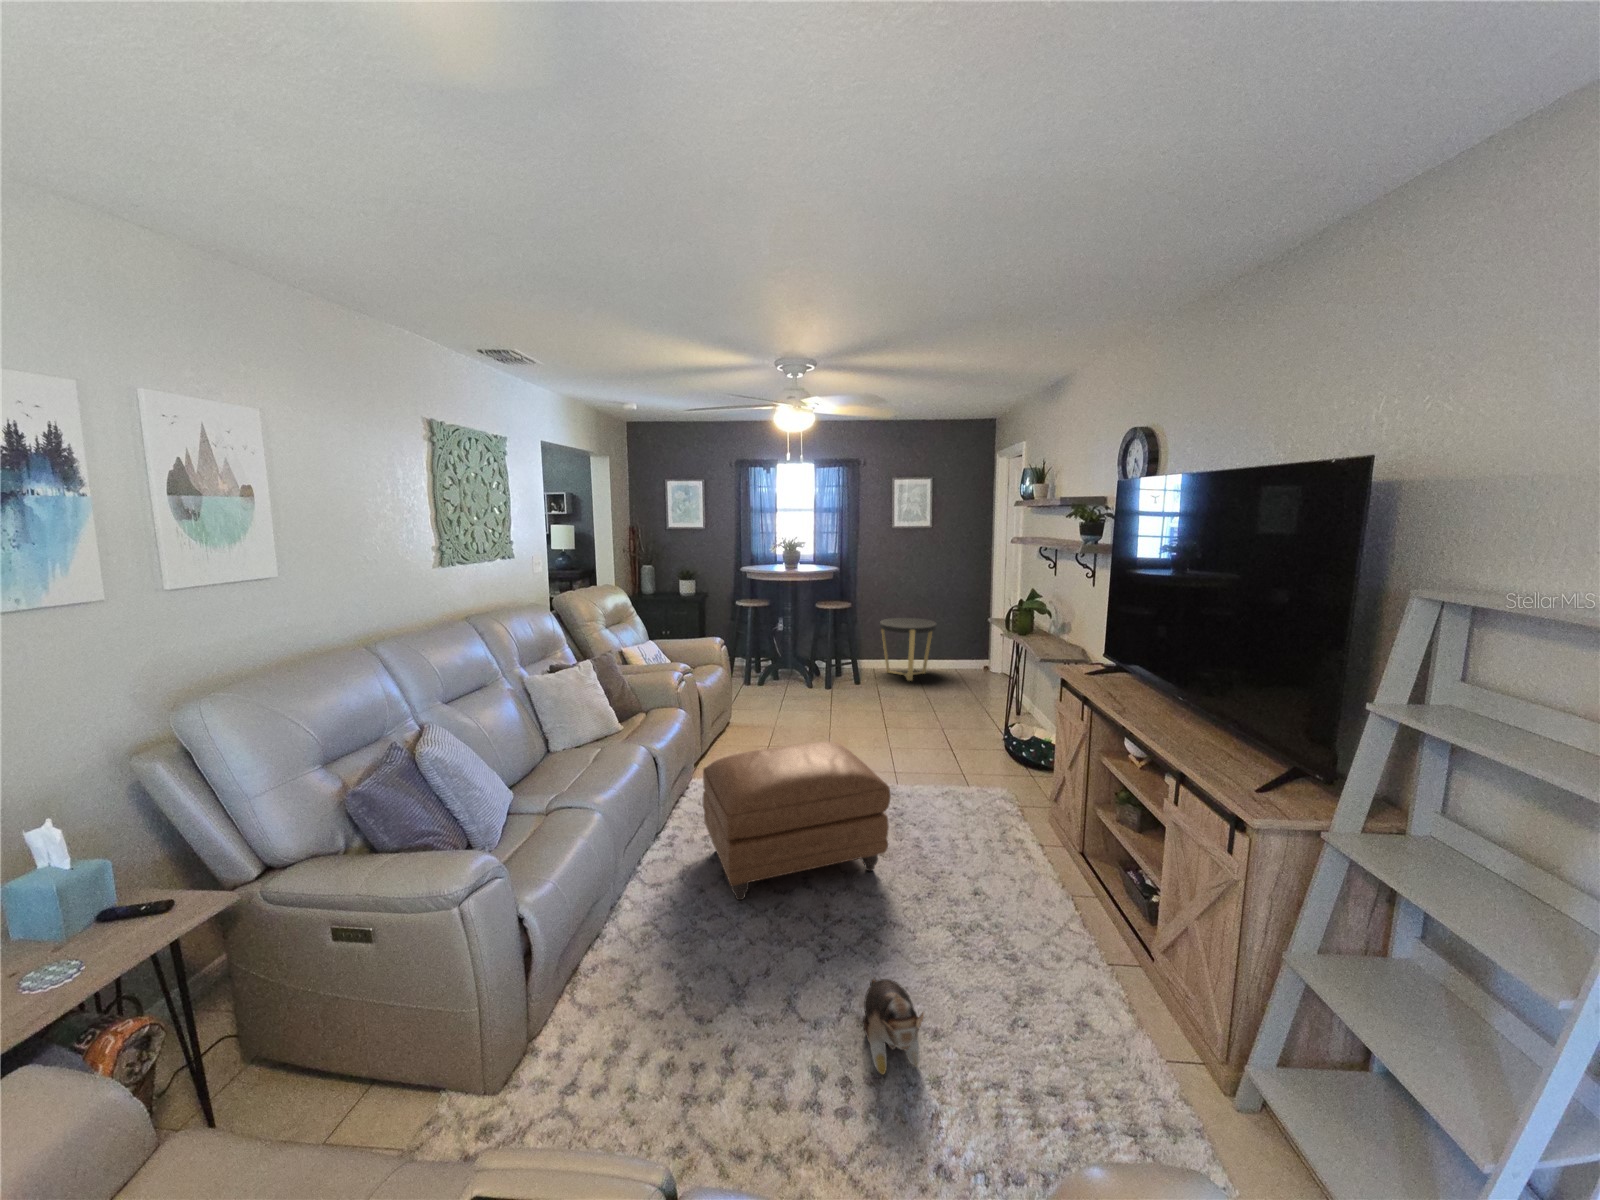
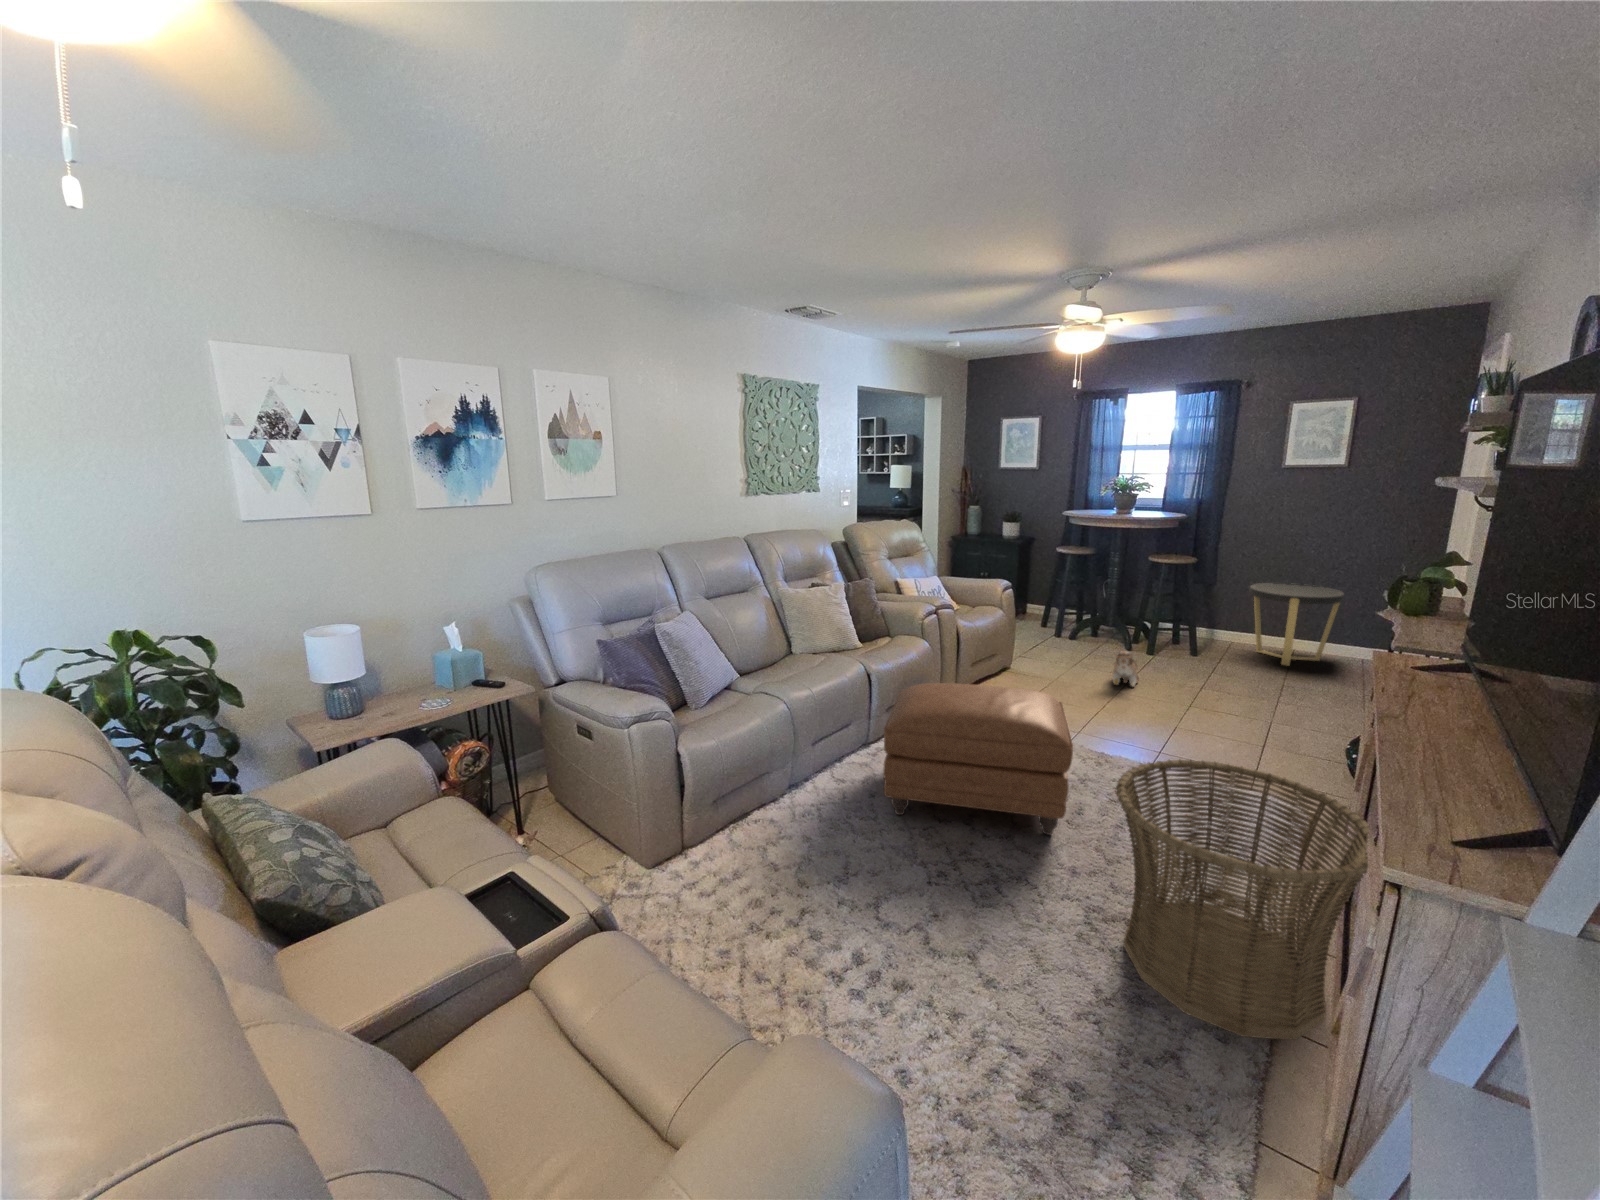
basket: none [966,772,1144,982] -> present [1116,760,1369,1040]
plush toy: present [863,979,924,1075] -> present [1113,651,1139,686]

